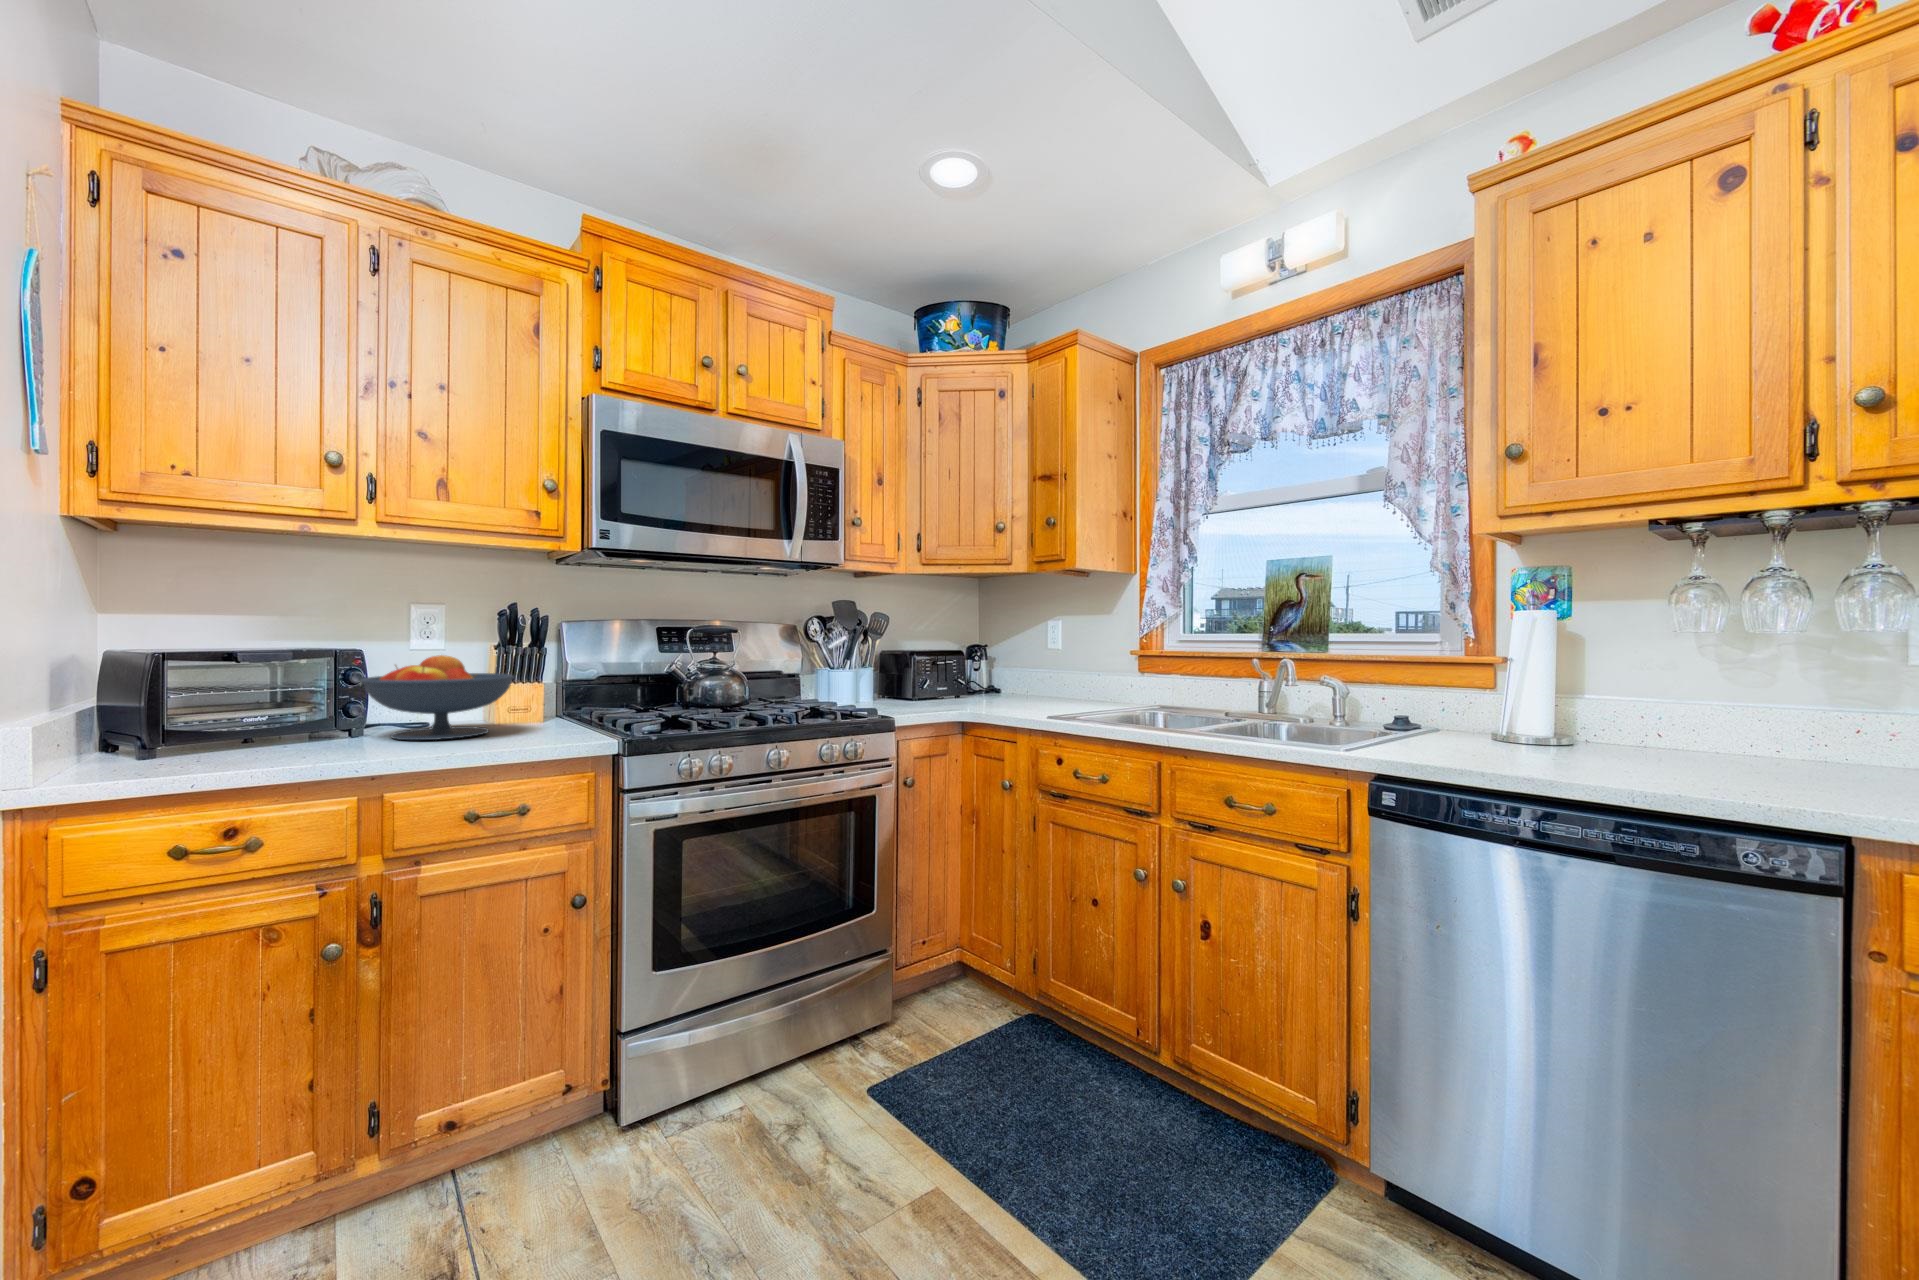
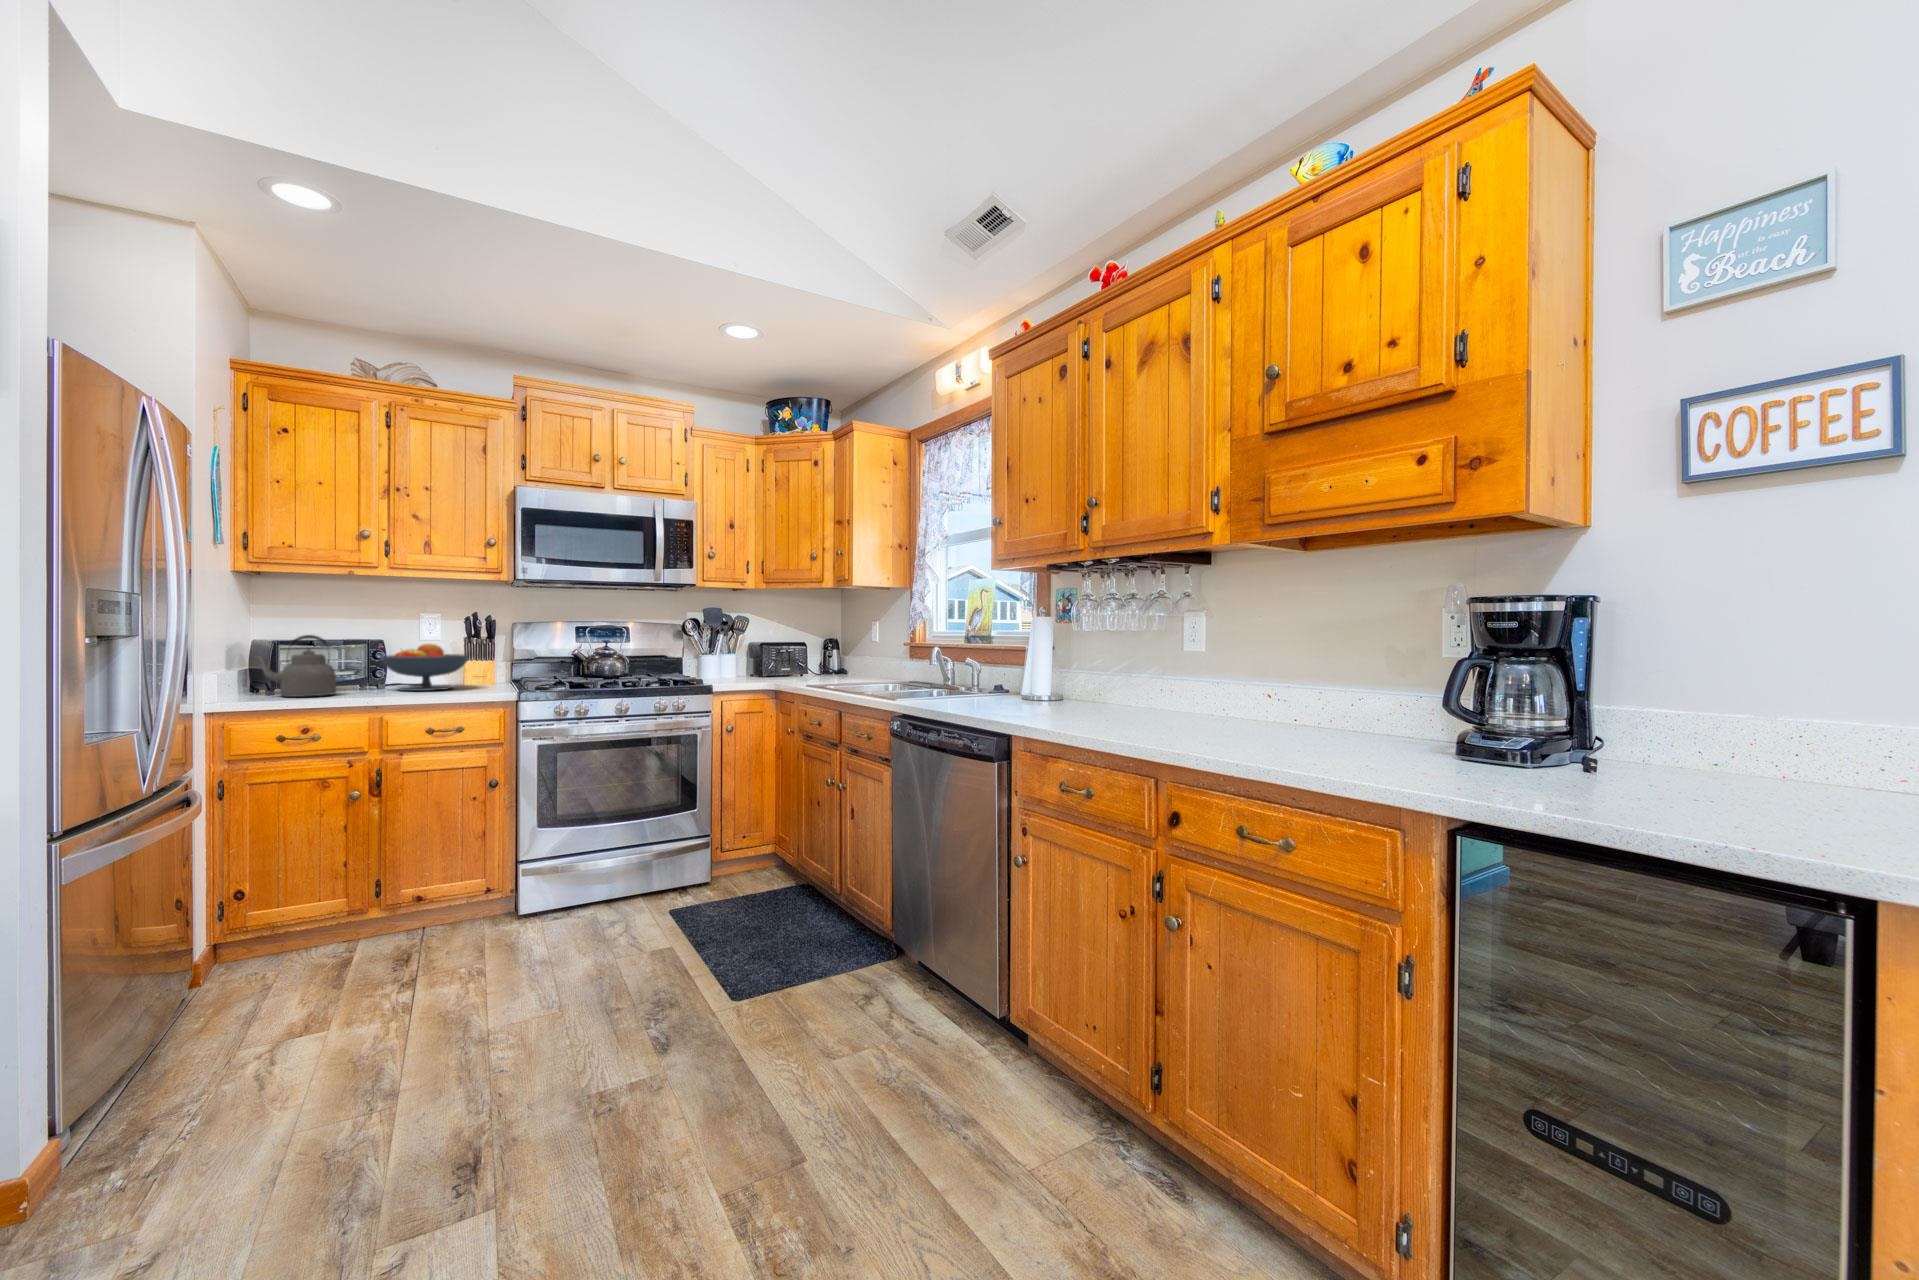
kettle: none [110,641,286,763] -> present [255,635,336,697]

